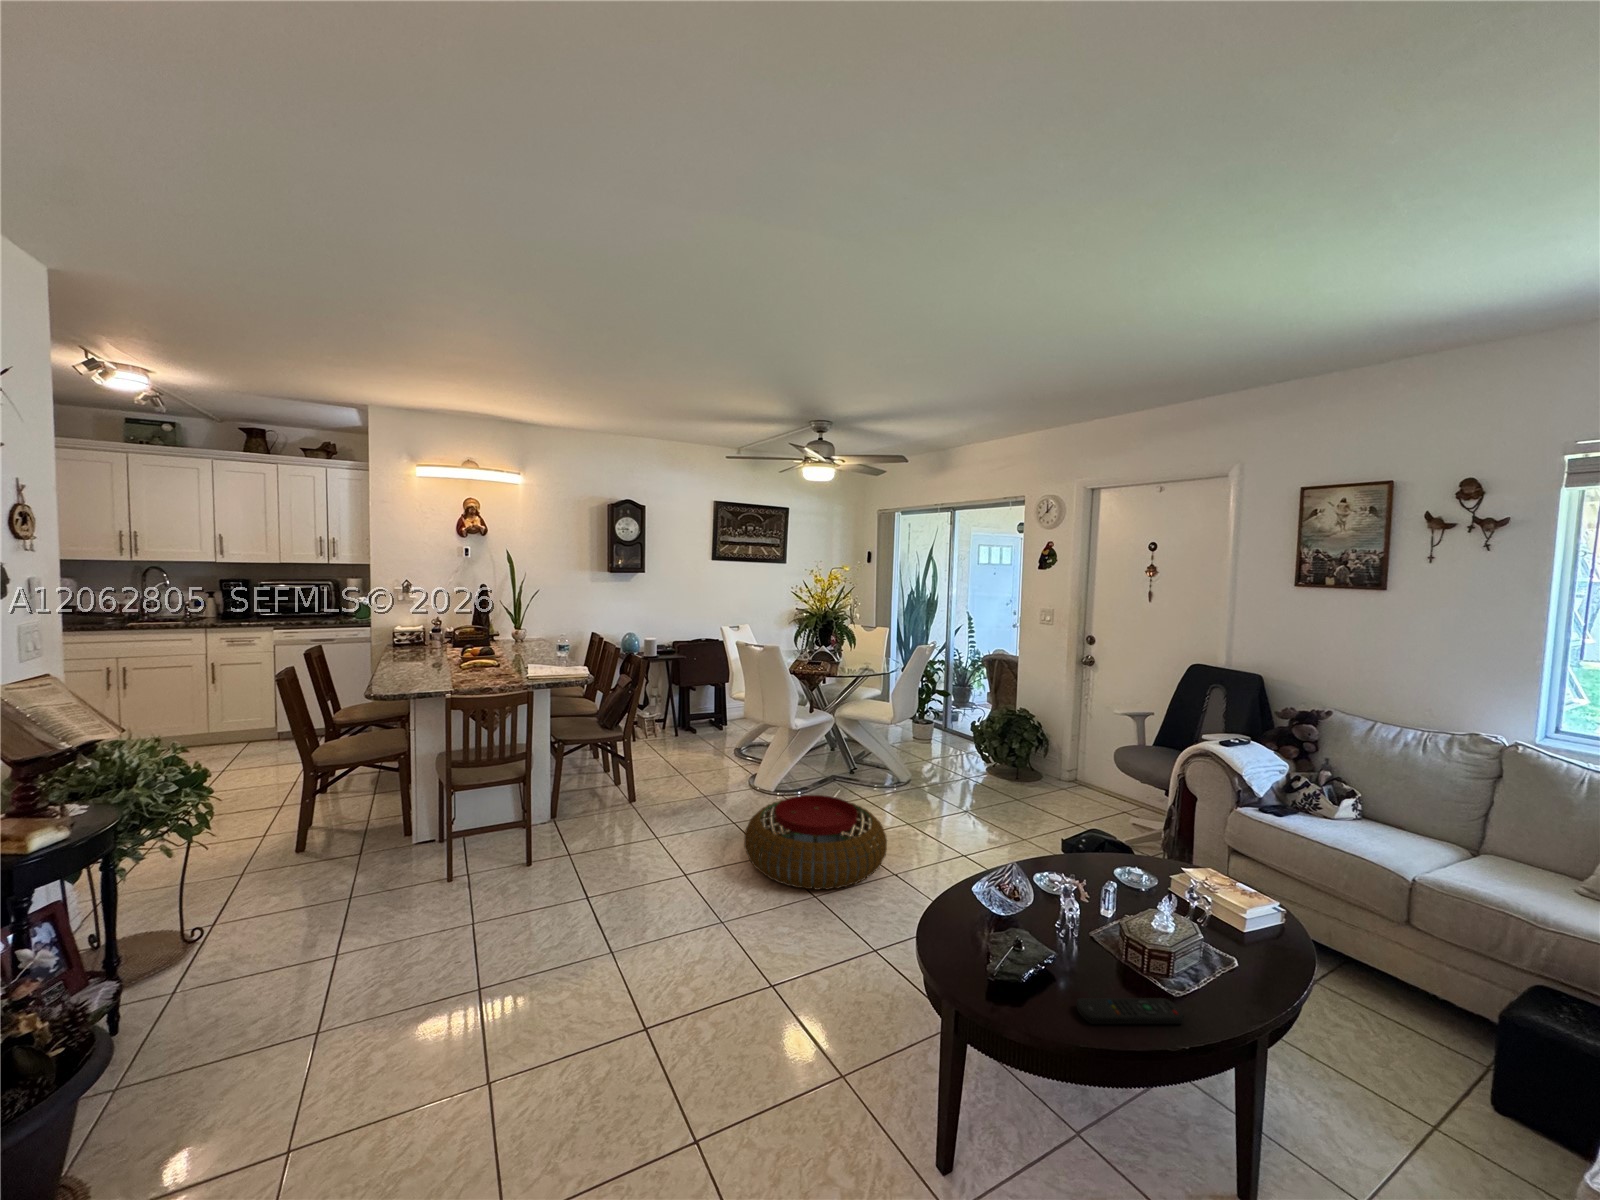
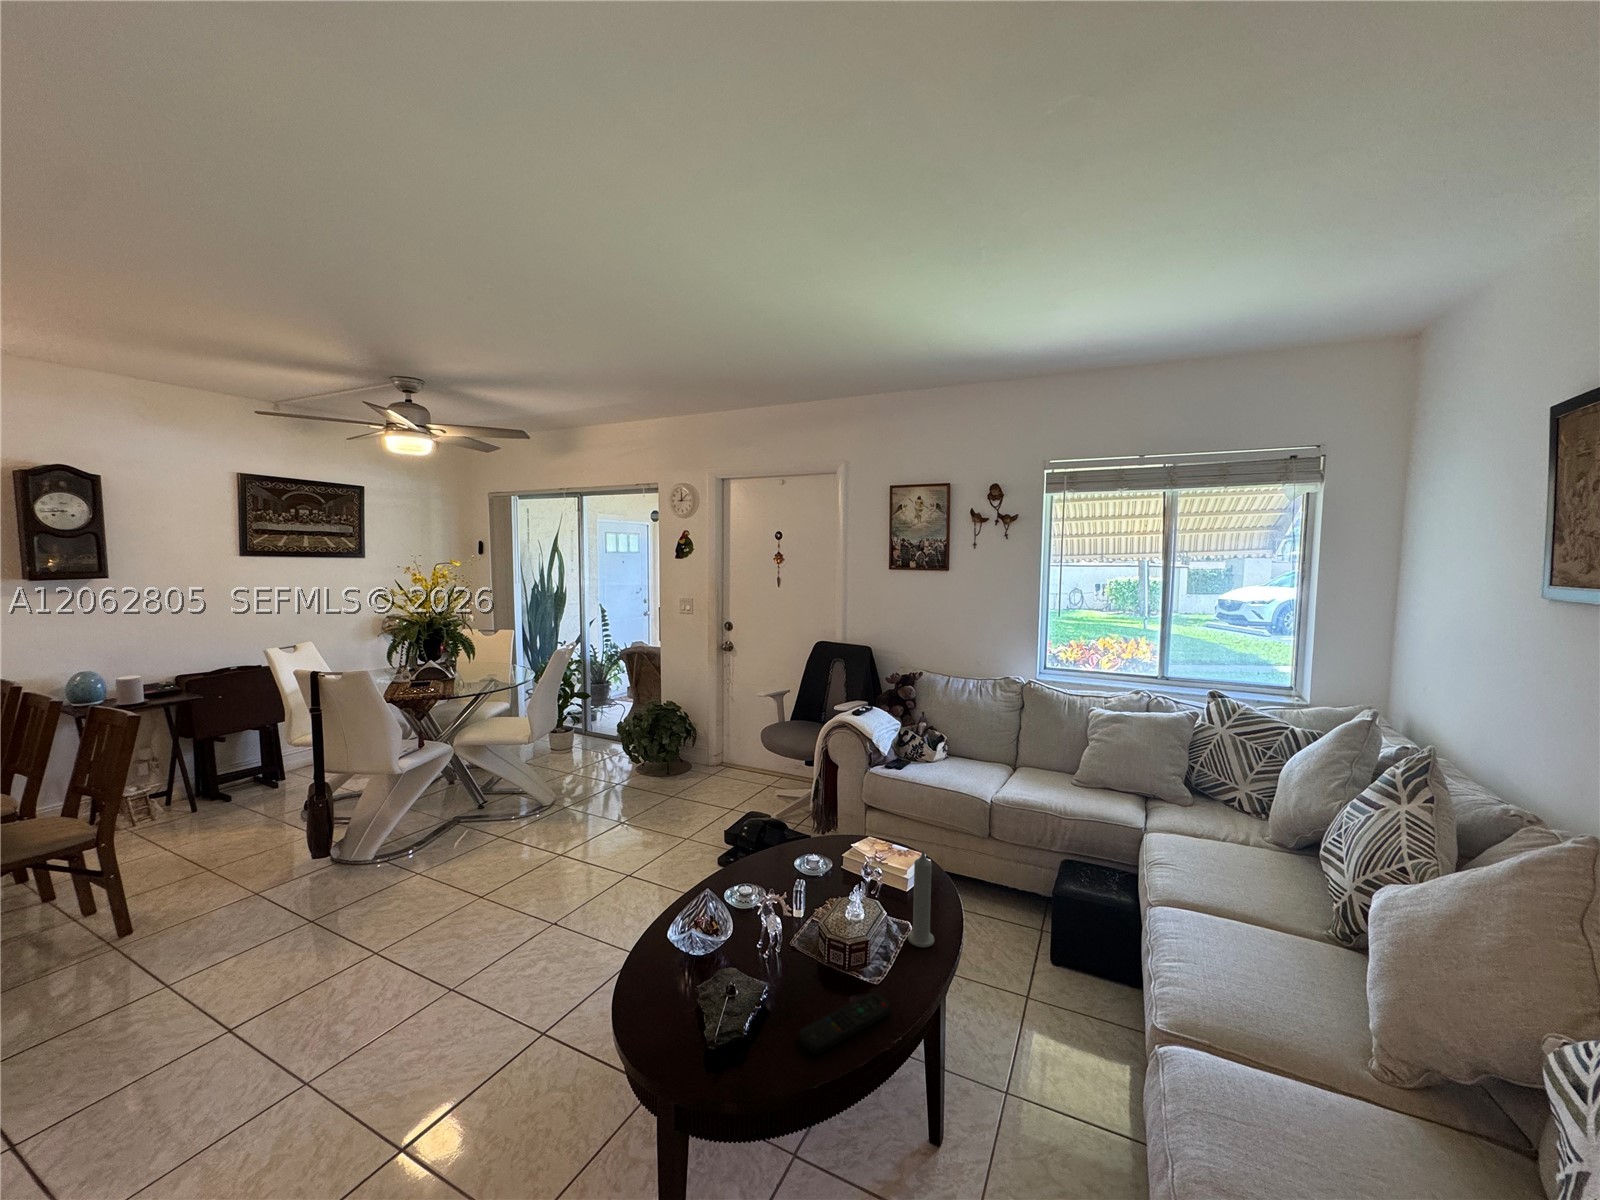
pouf: present [744,795,887,890] -> none [332,851,541,989]
candle: none [1229,881,1264,987] -> present [908,851,934,947]

